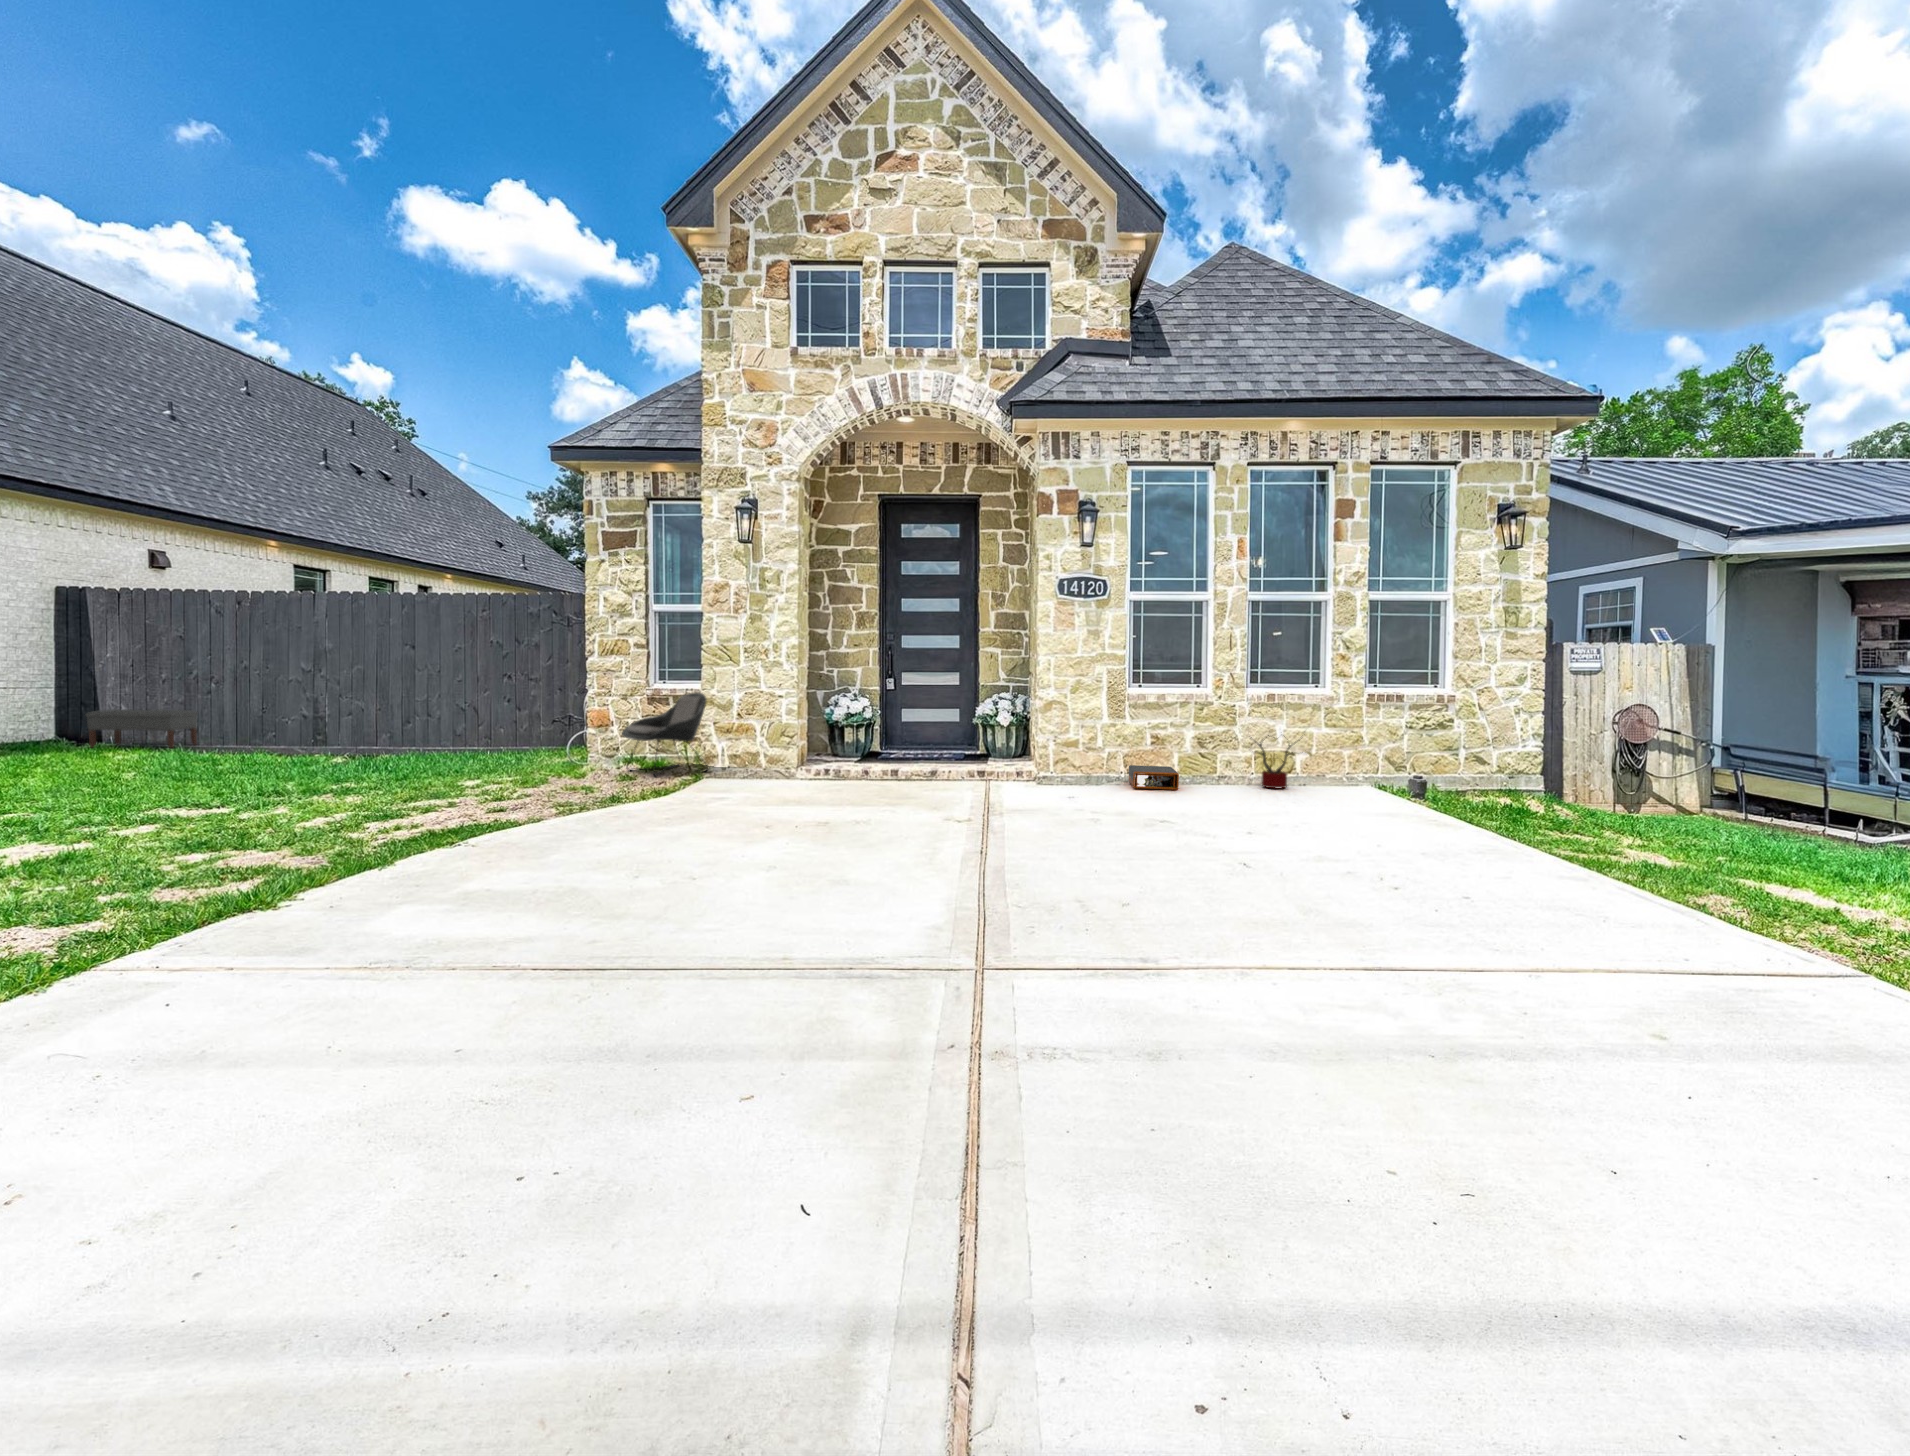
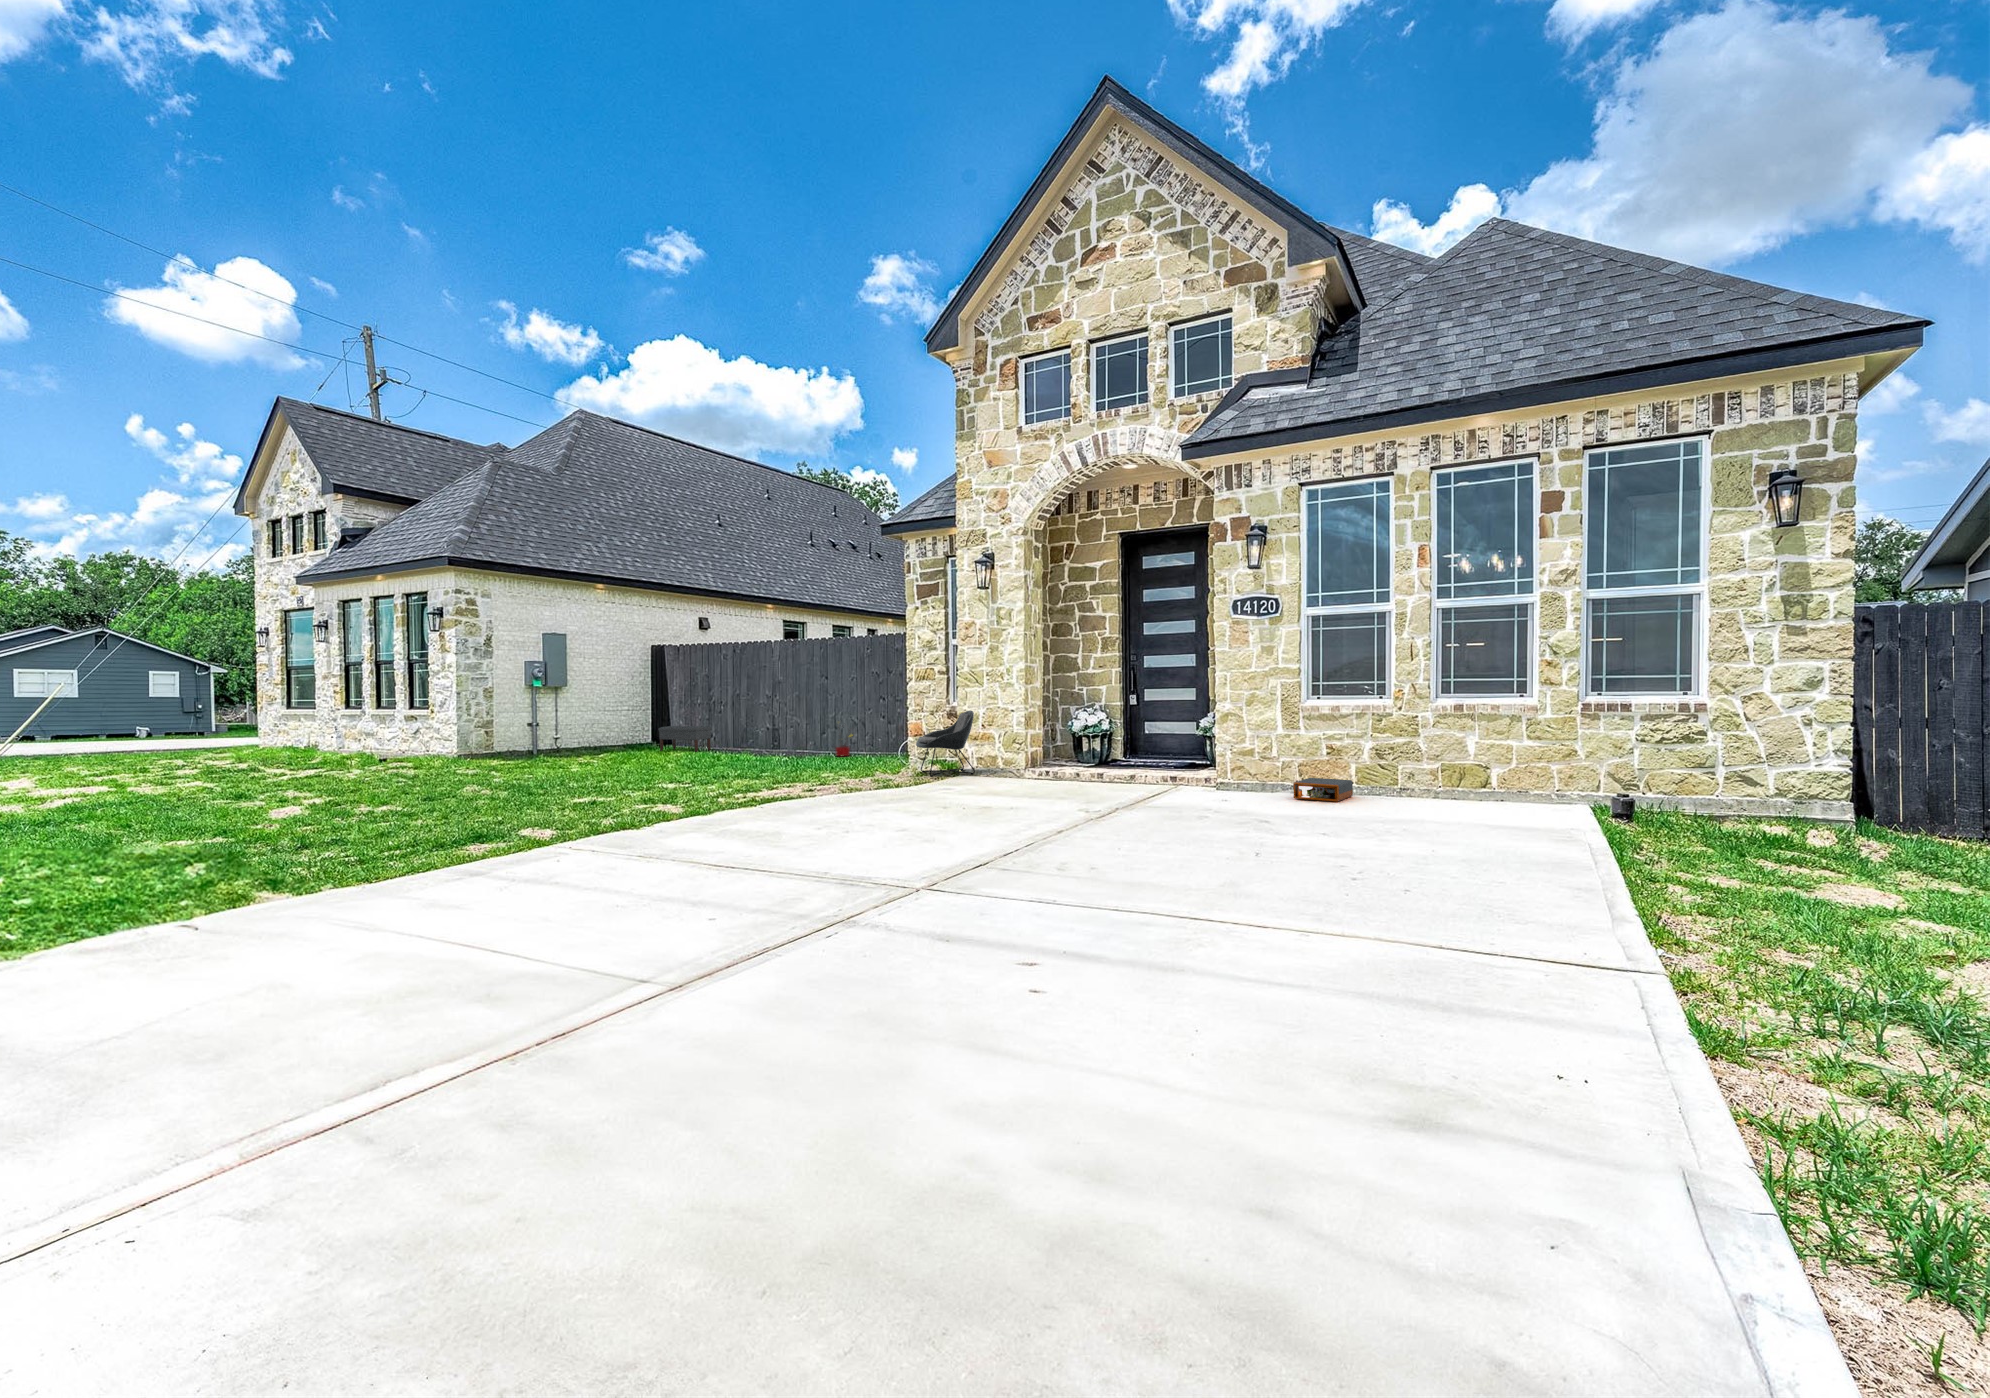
decorative plant: present [1251,735,1312,788] -> present [835,727,853,756]

